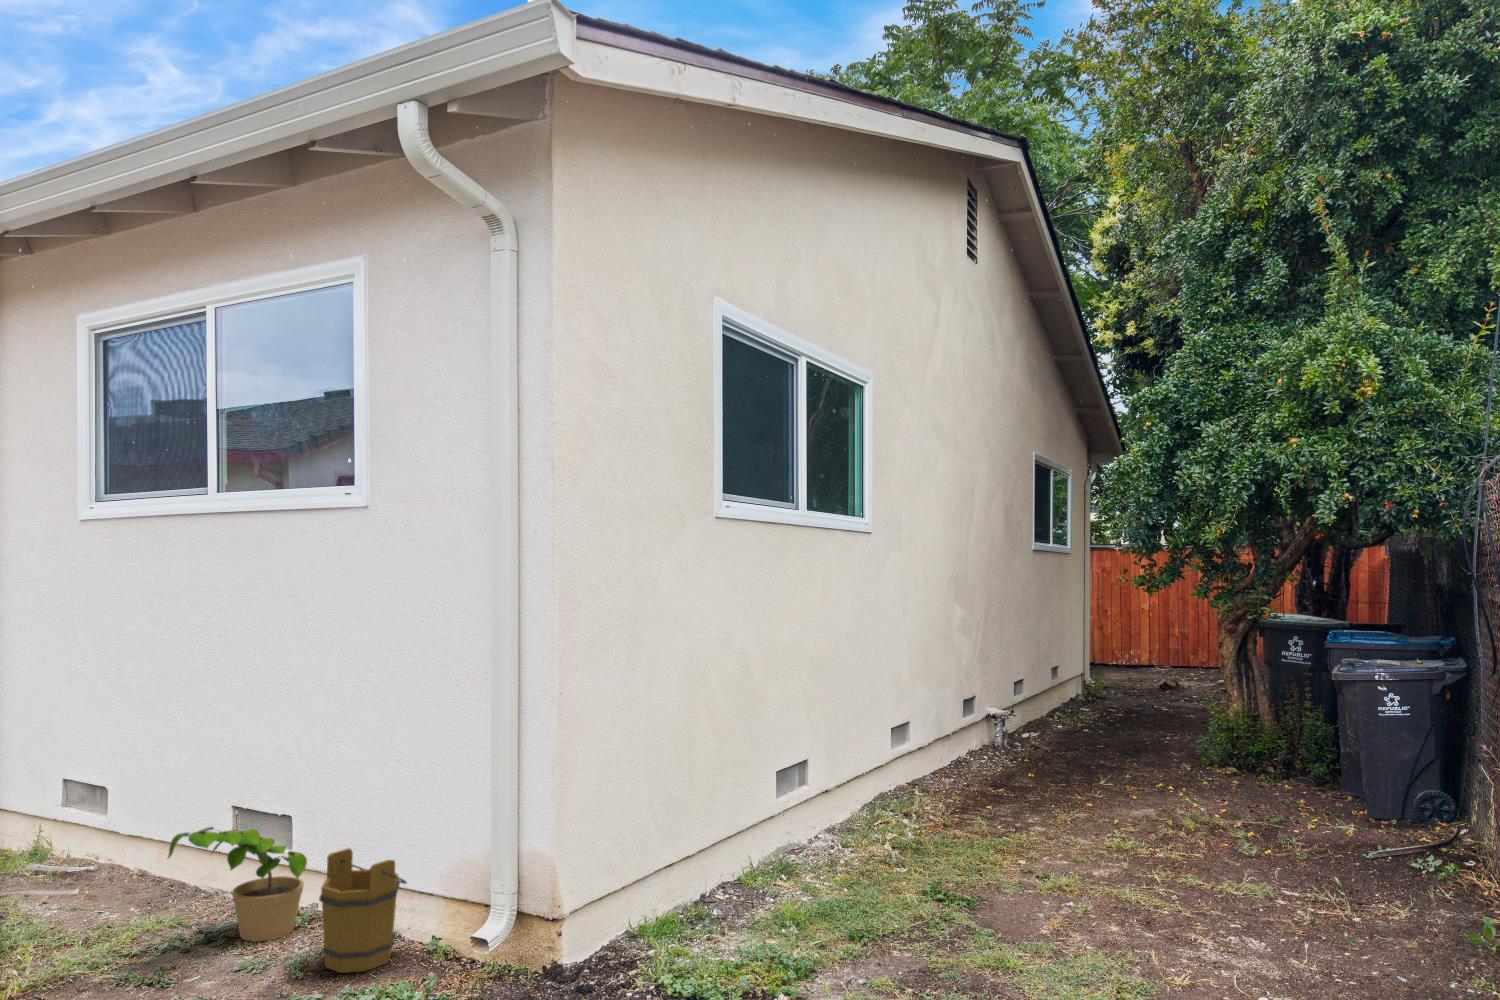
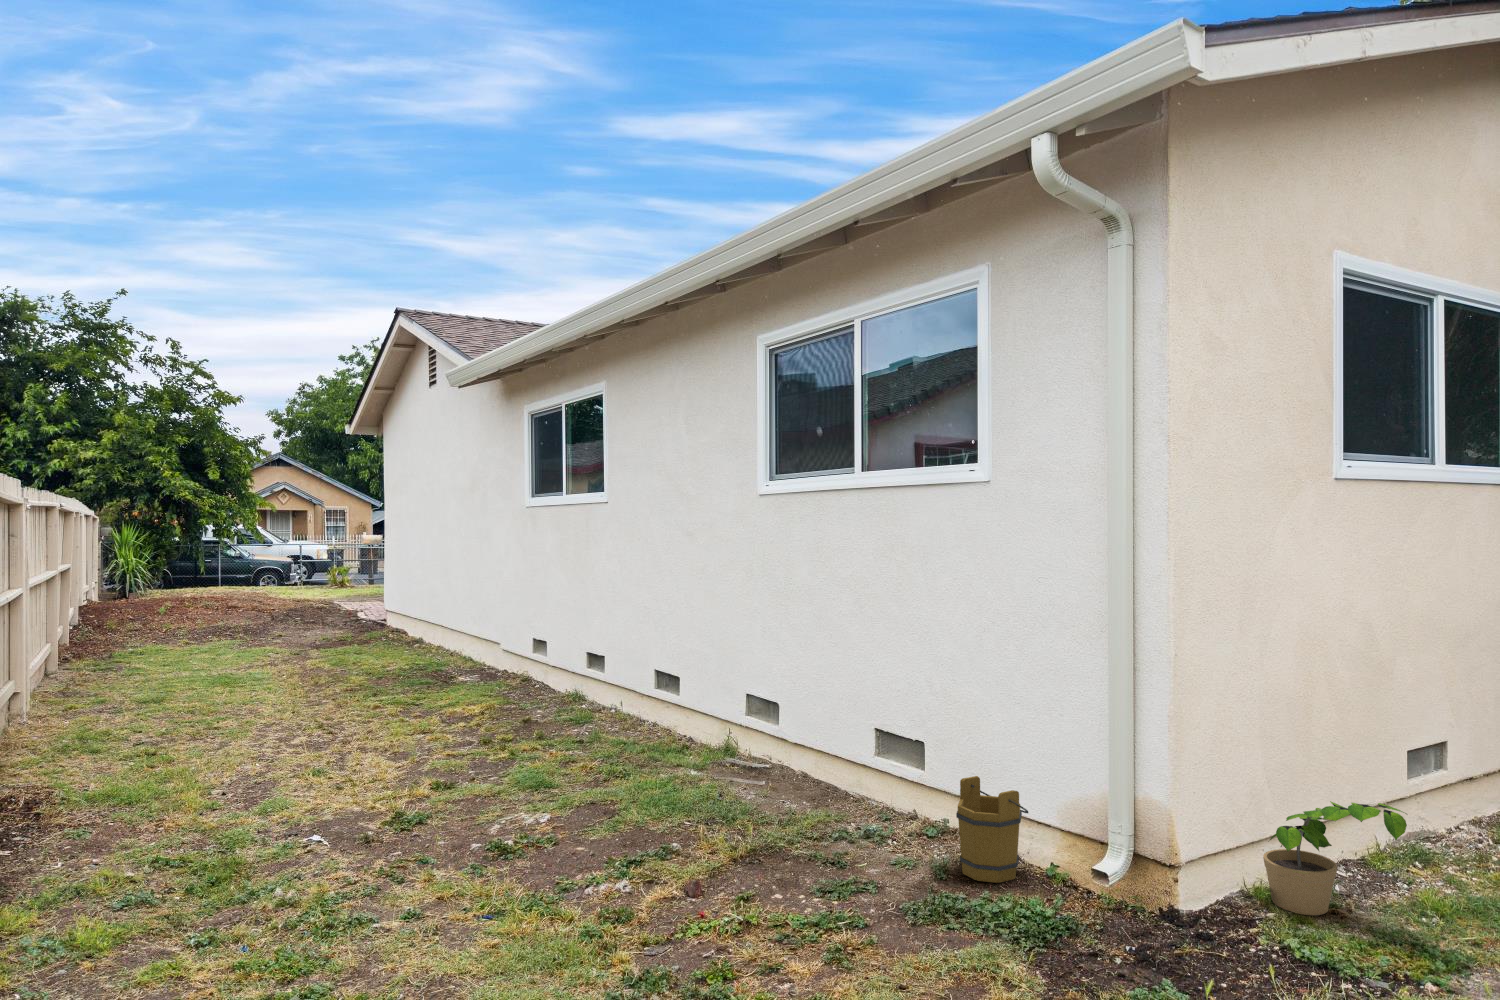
potted plant: present [168,827,307,942] -> present [1263,801,1407,915]

